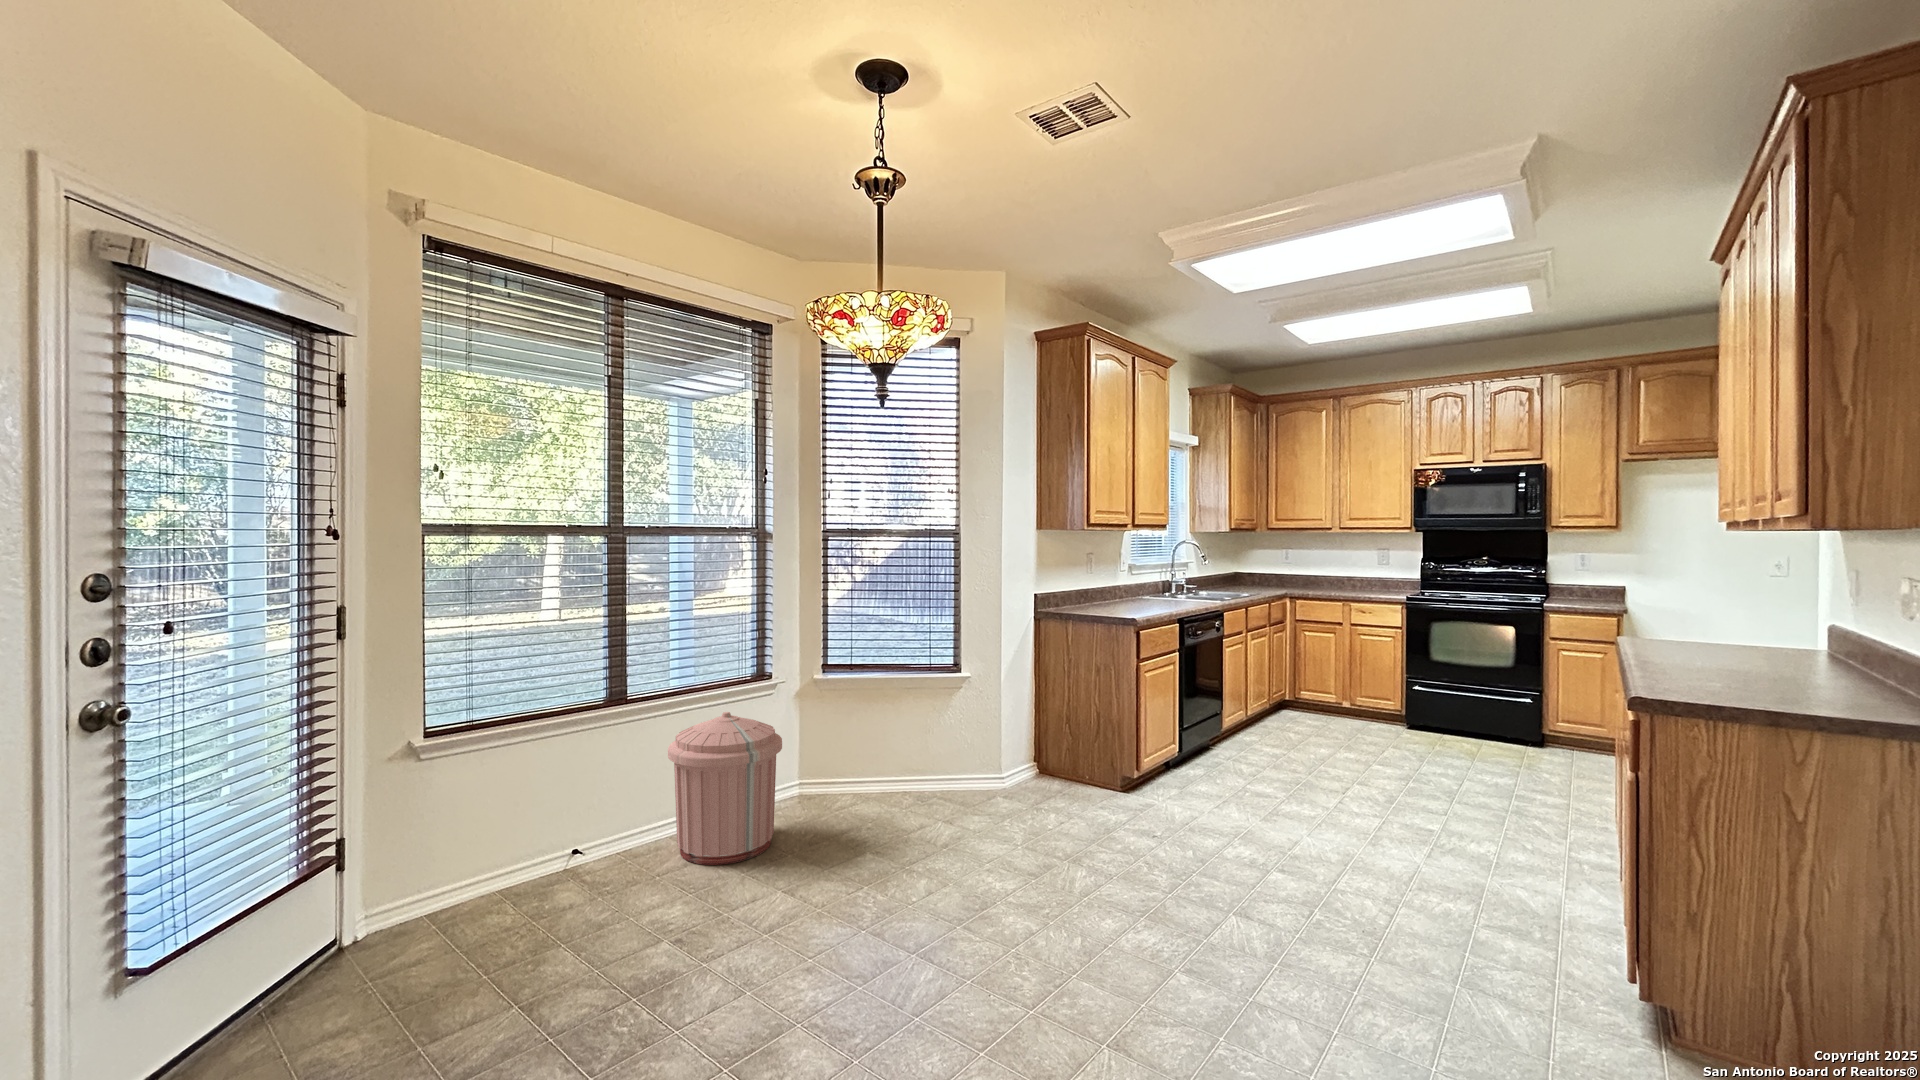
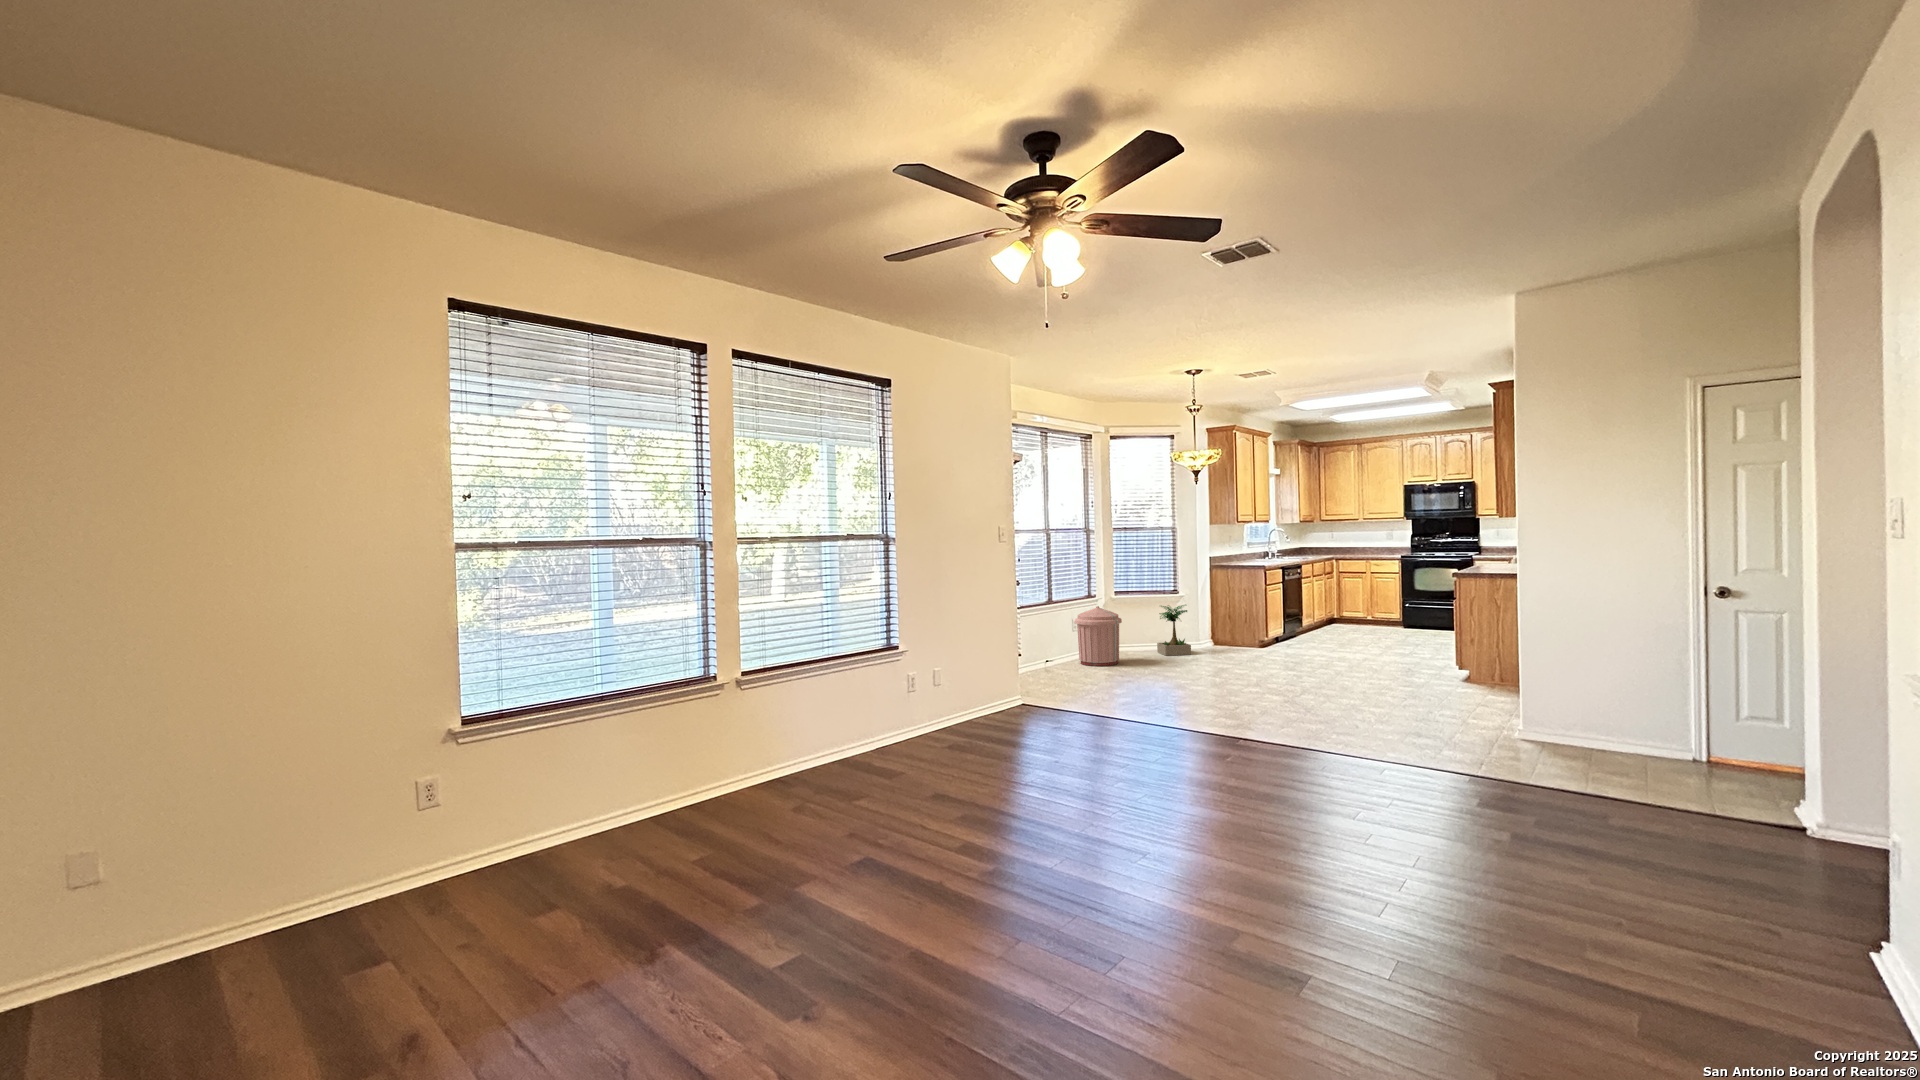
potted plant: none [898,695,977,817] -> present [1157,605,1191,656]

